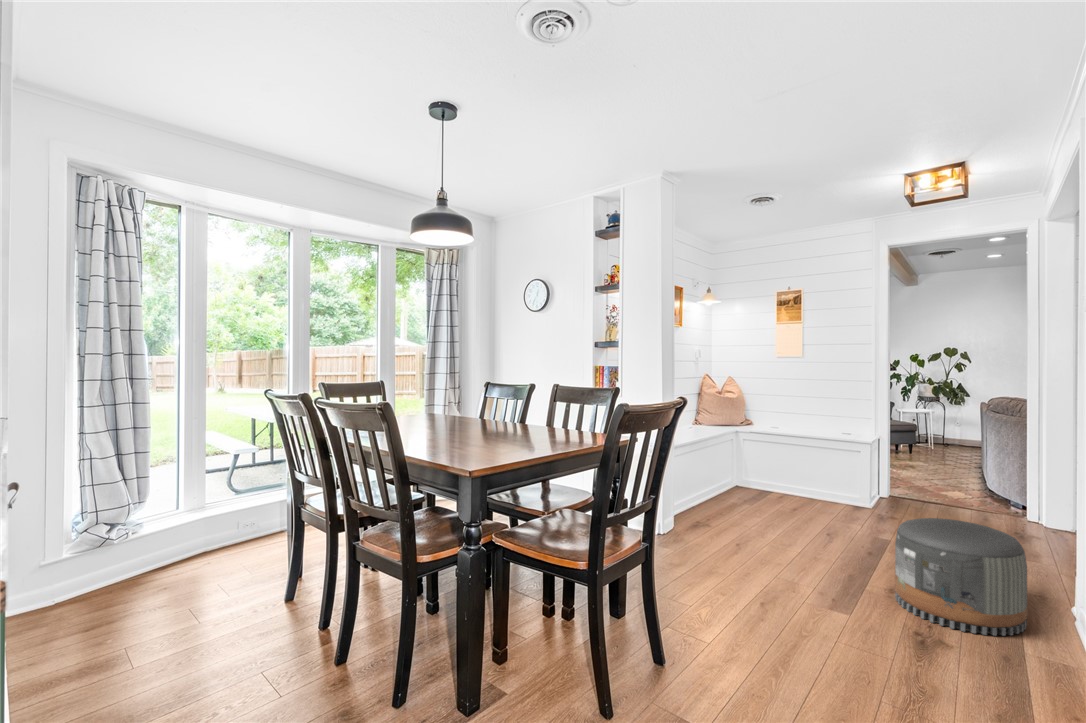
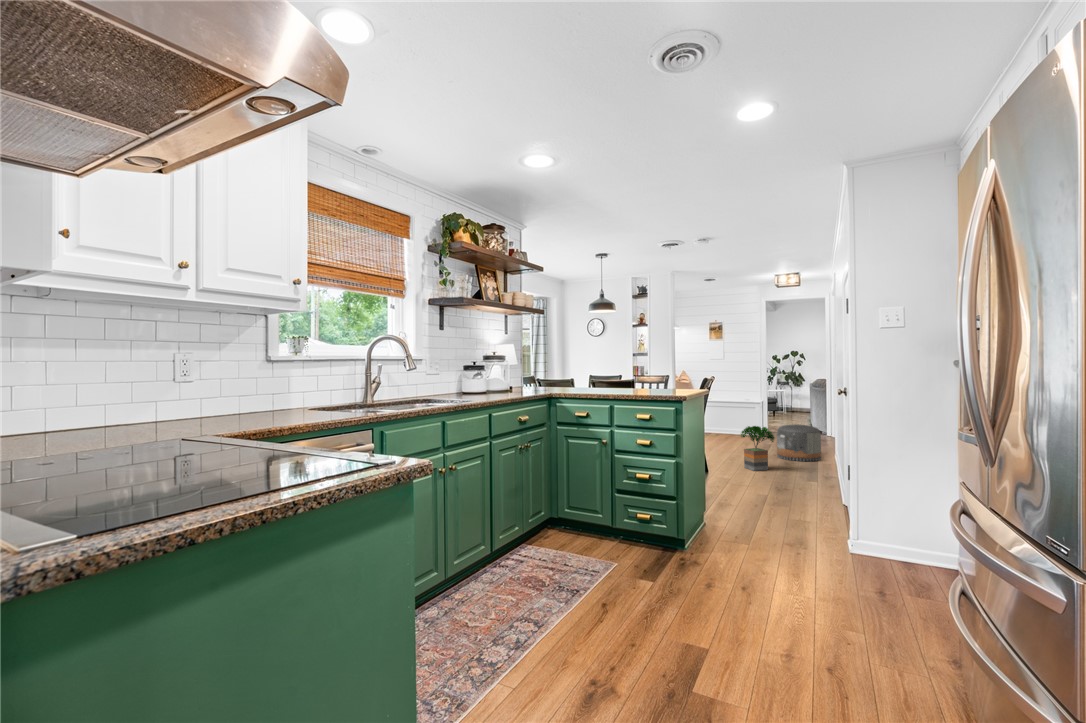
potted tree: none [773,535,880,677] -> present [741,426,775,471]

